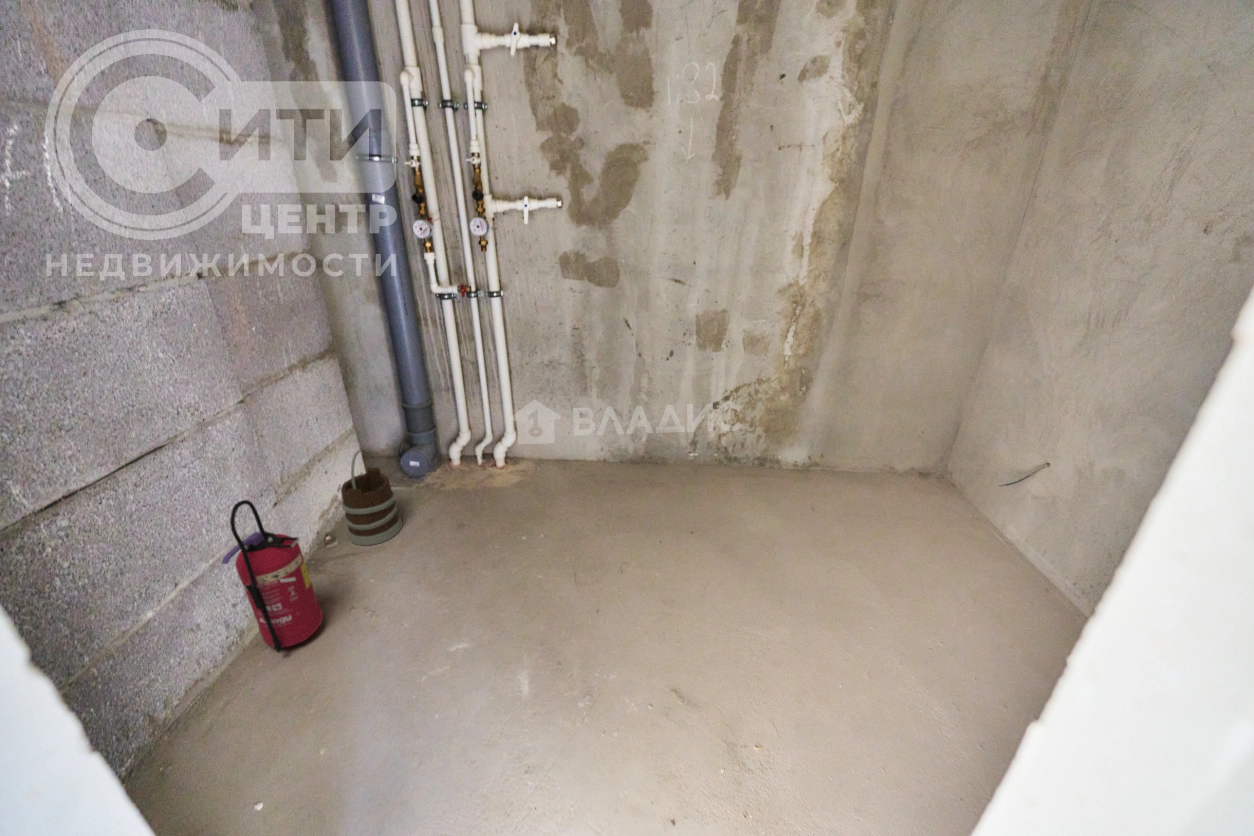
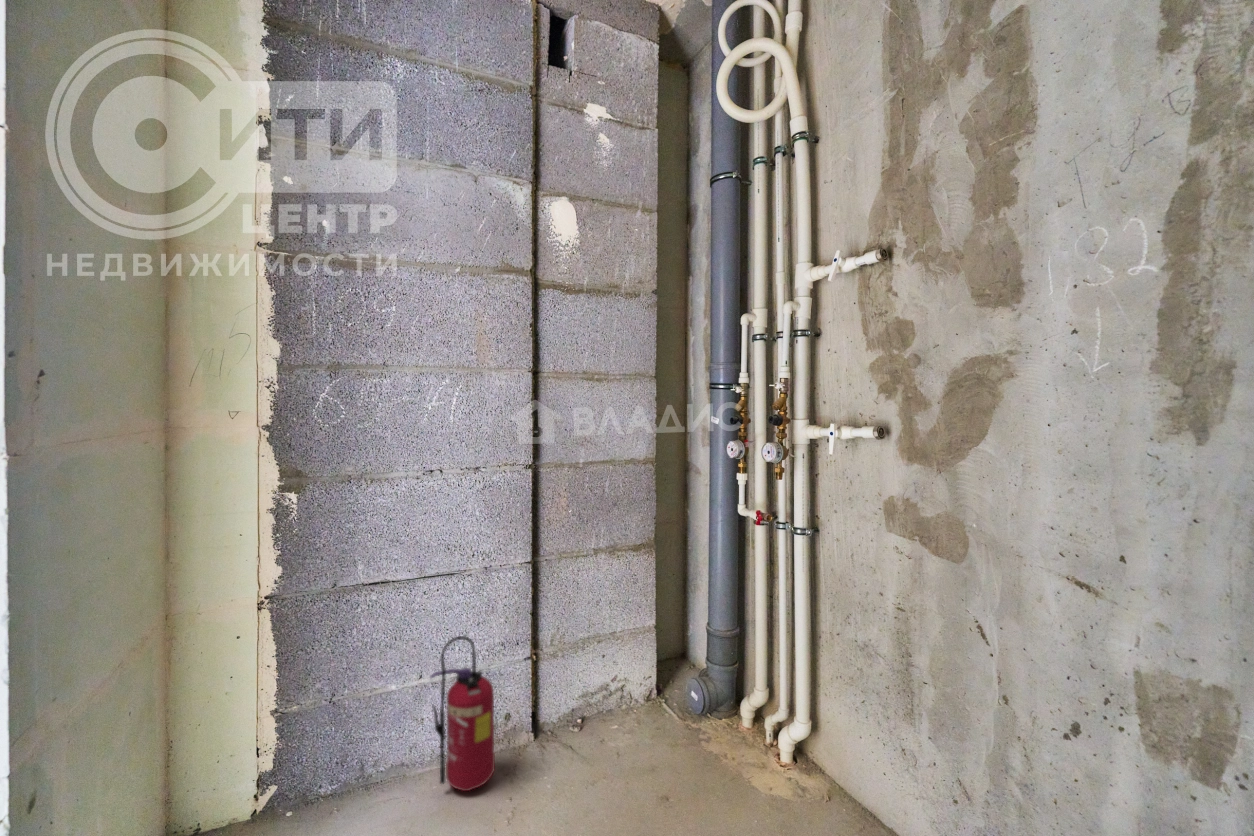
wooden bucket: present [341,450,402,545] -> none [585,648,637,757]

